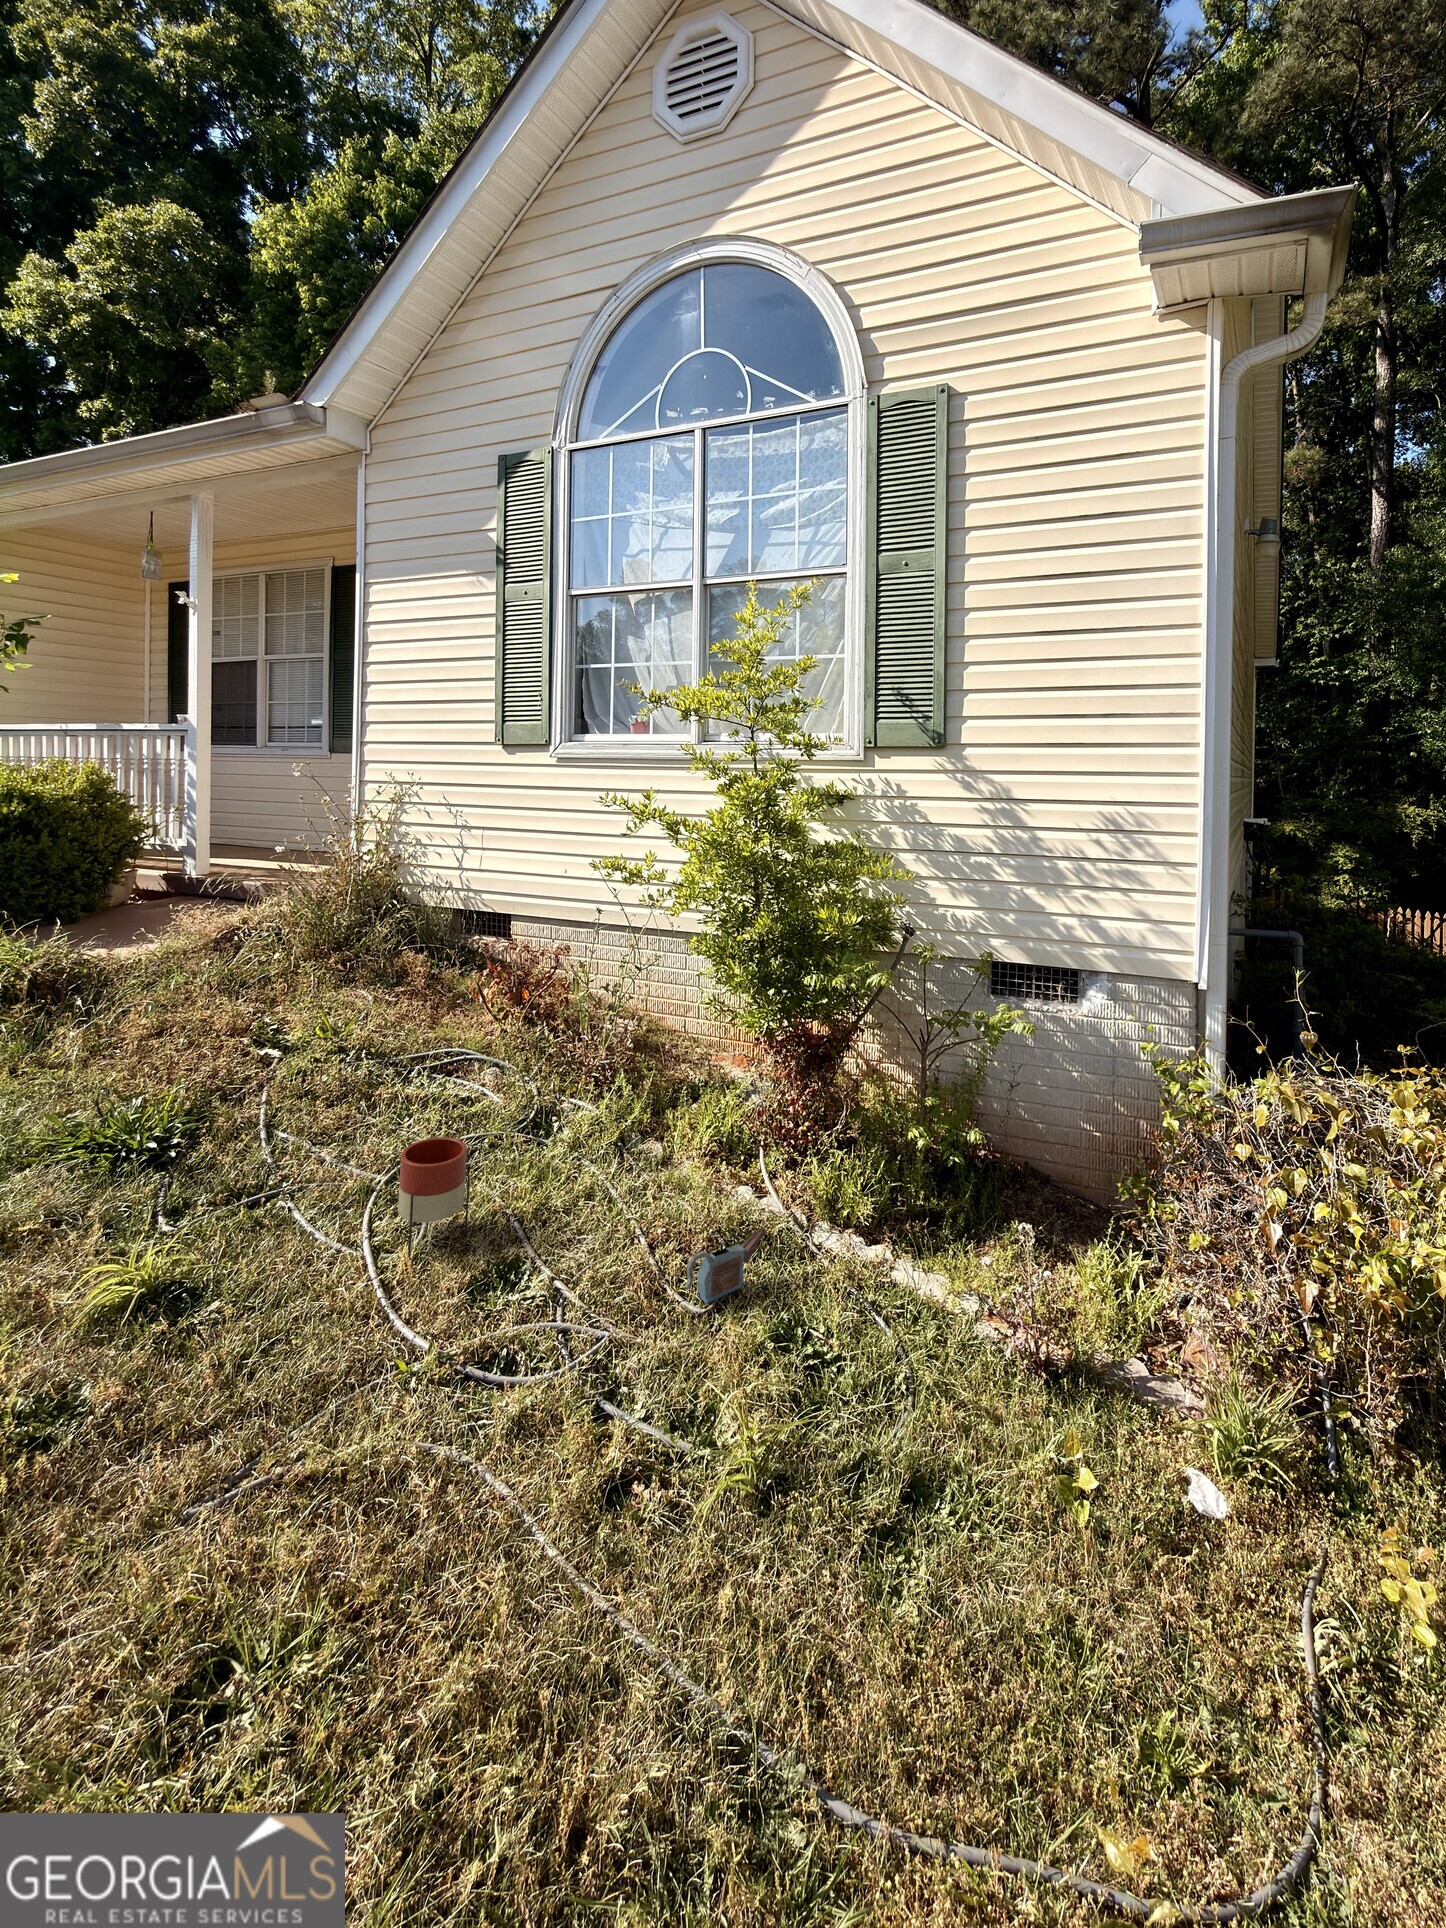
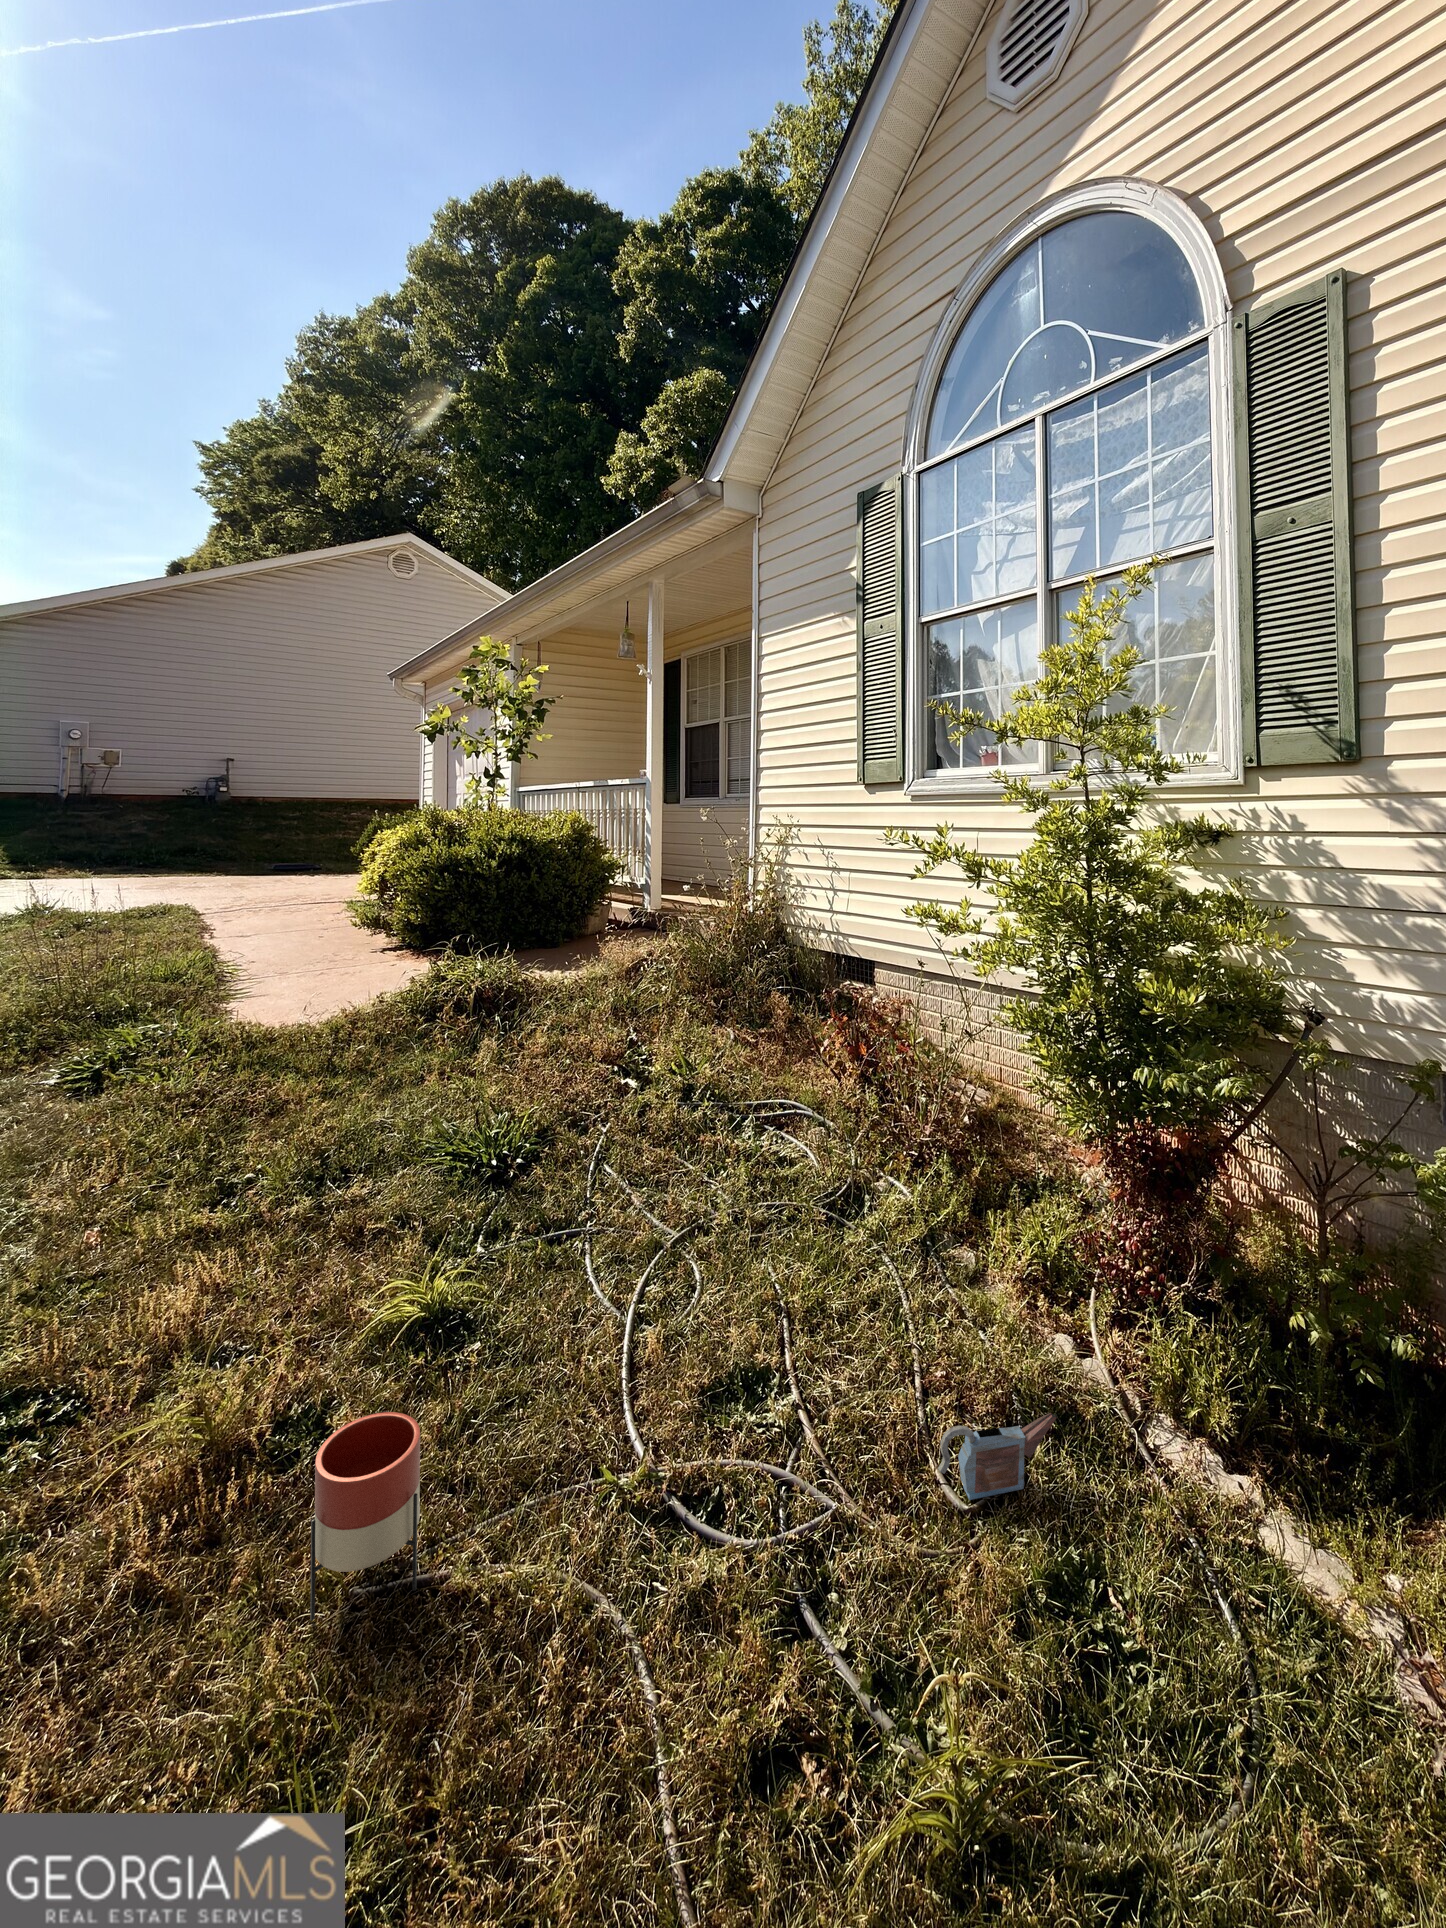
planter: present [398,1137,470,1258] -> present [310,1412,420,1621]

